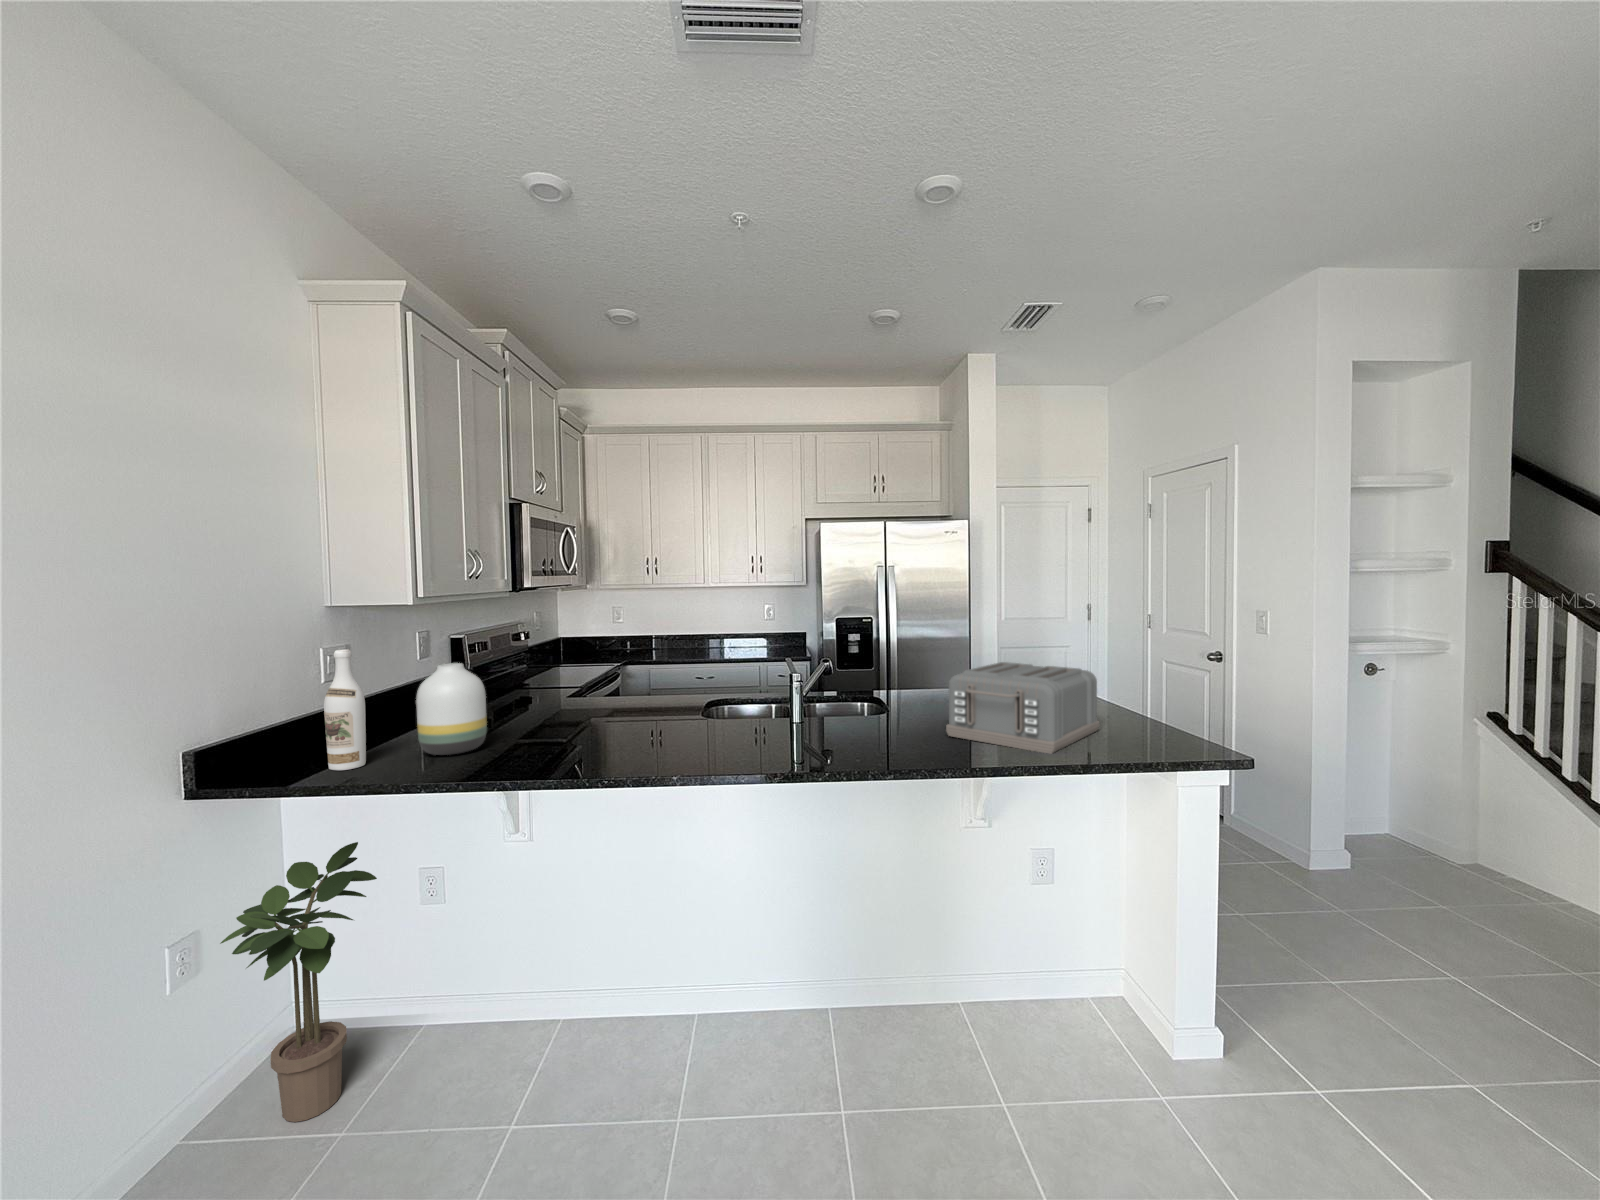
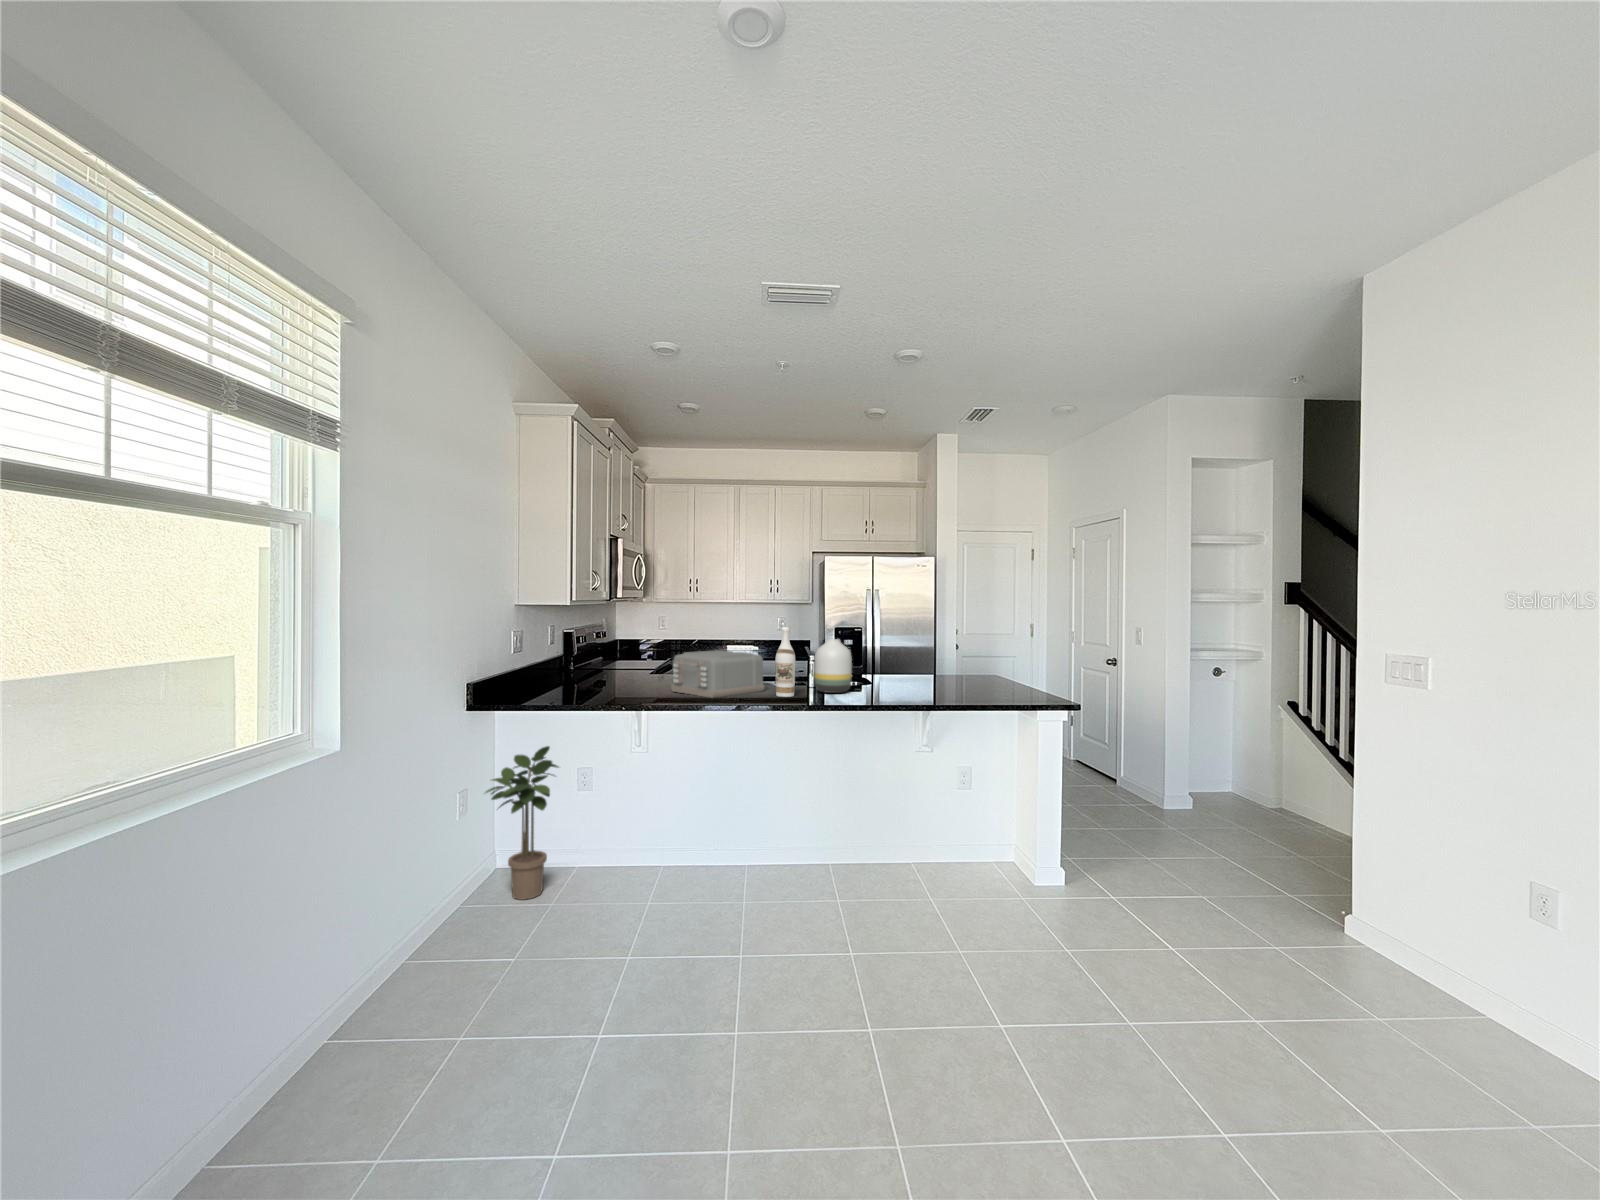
wine bottle: present [324,649,366,771] -> present [775,627,795,697]
toaster: present [946,662,1099,753] -> present [671,650,765,697]
vase: present [416,663,487,755] -> present [814,639,852,693]

